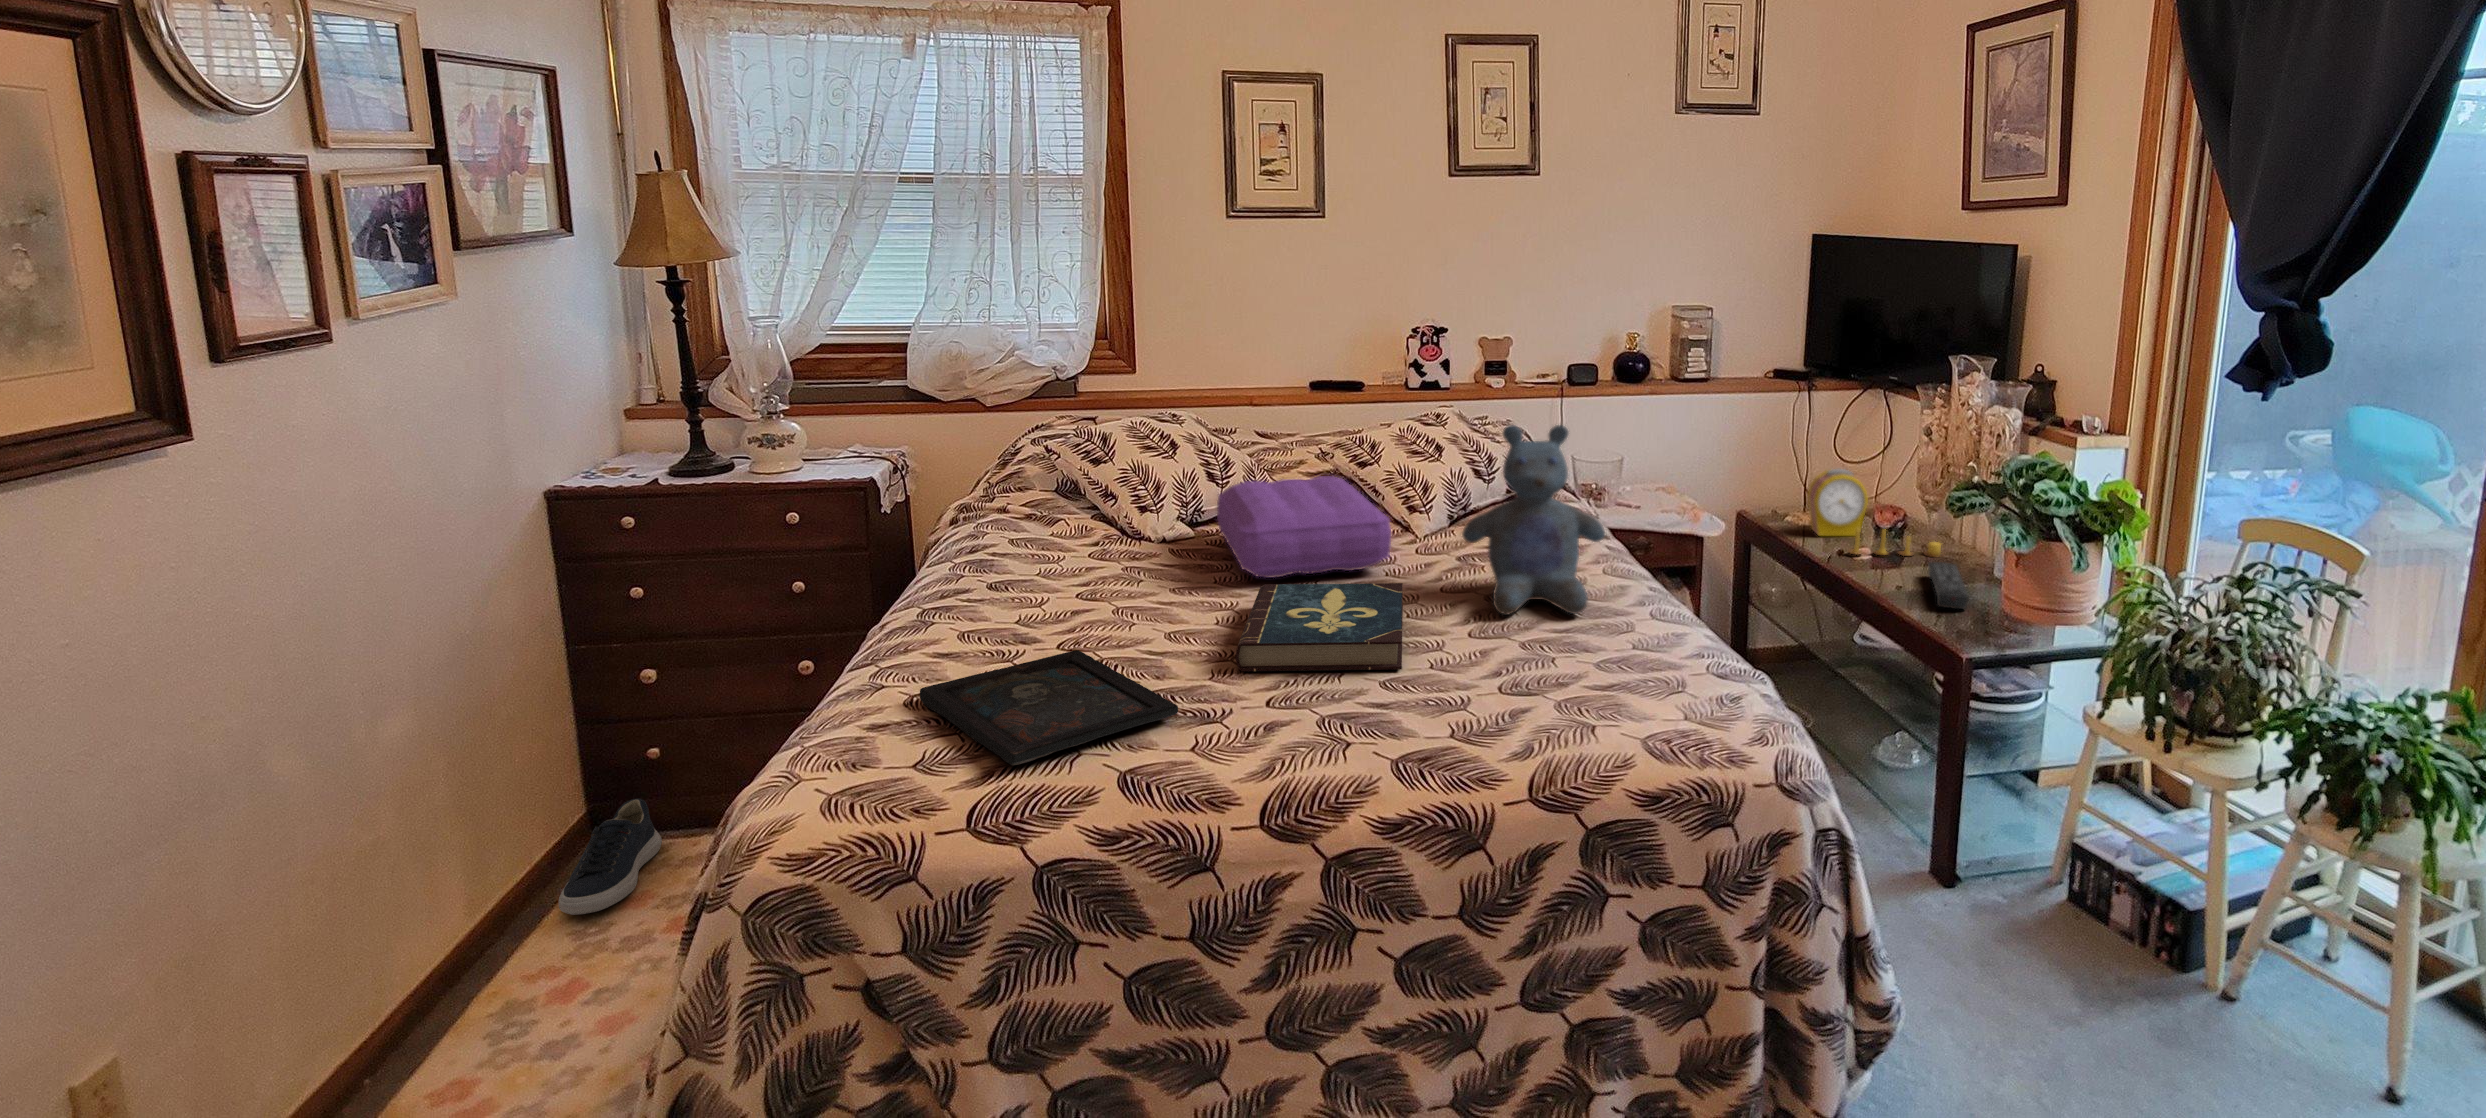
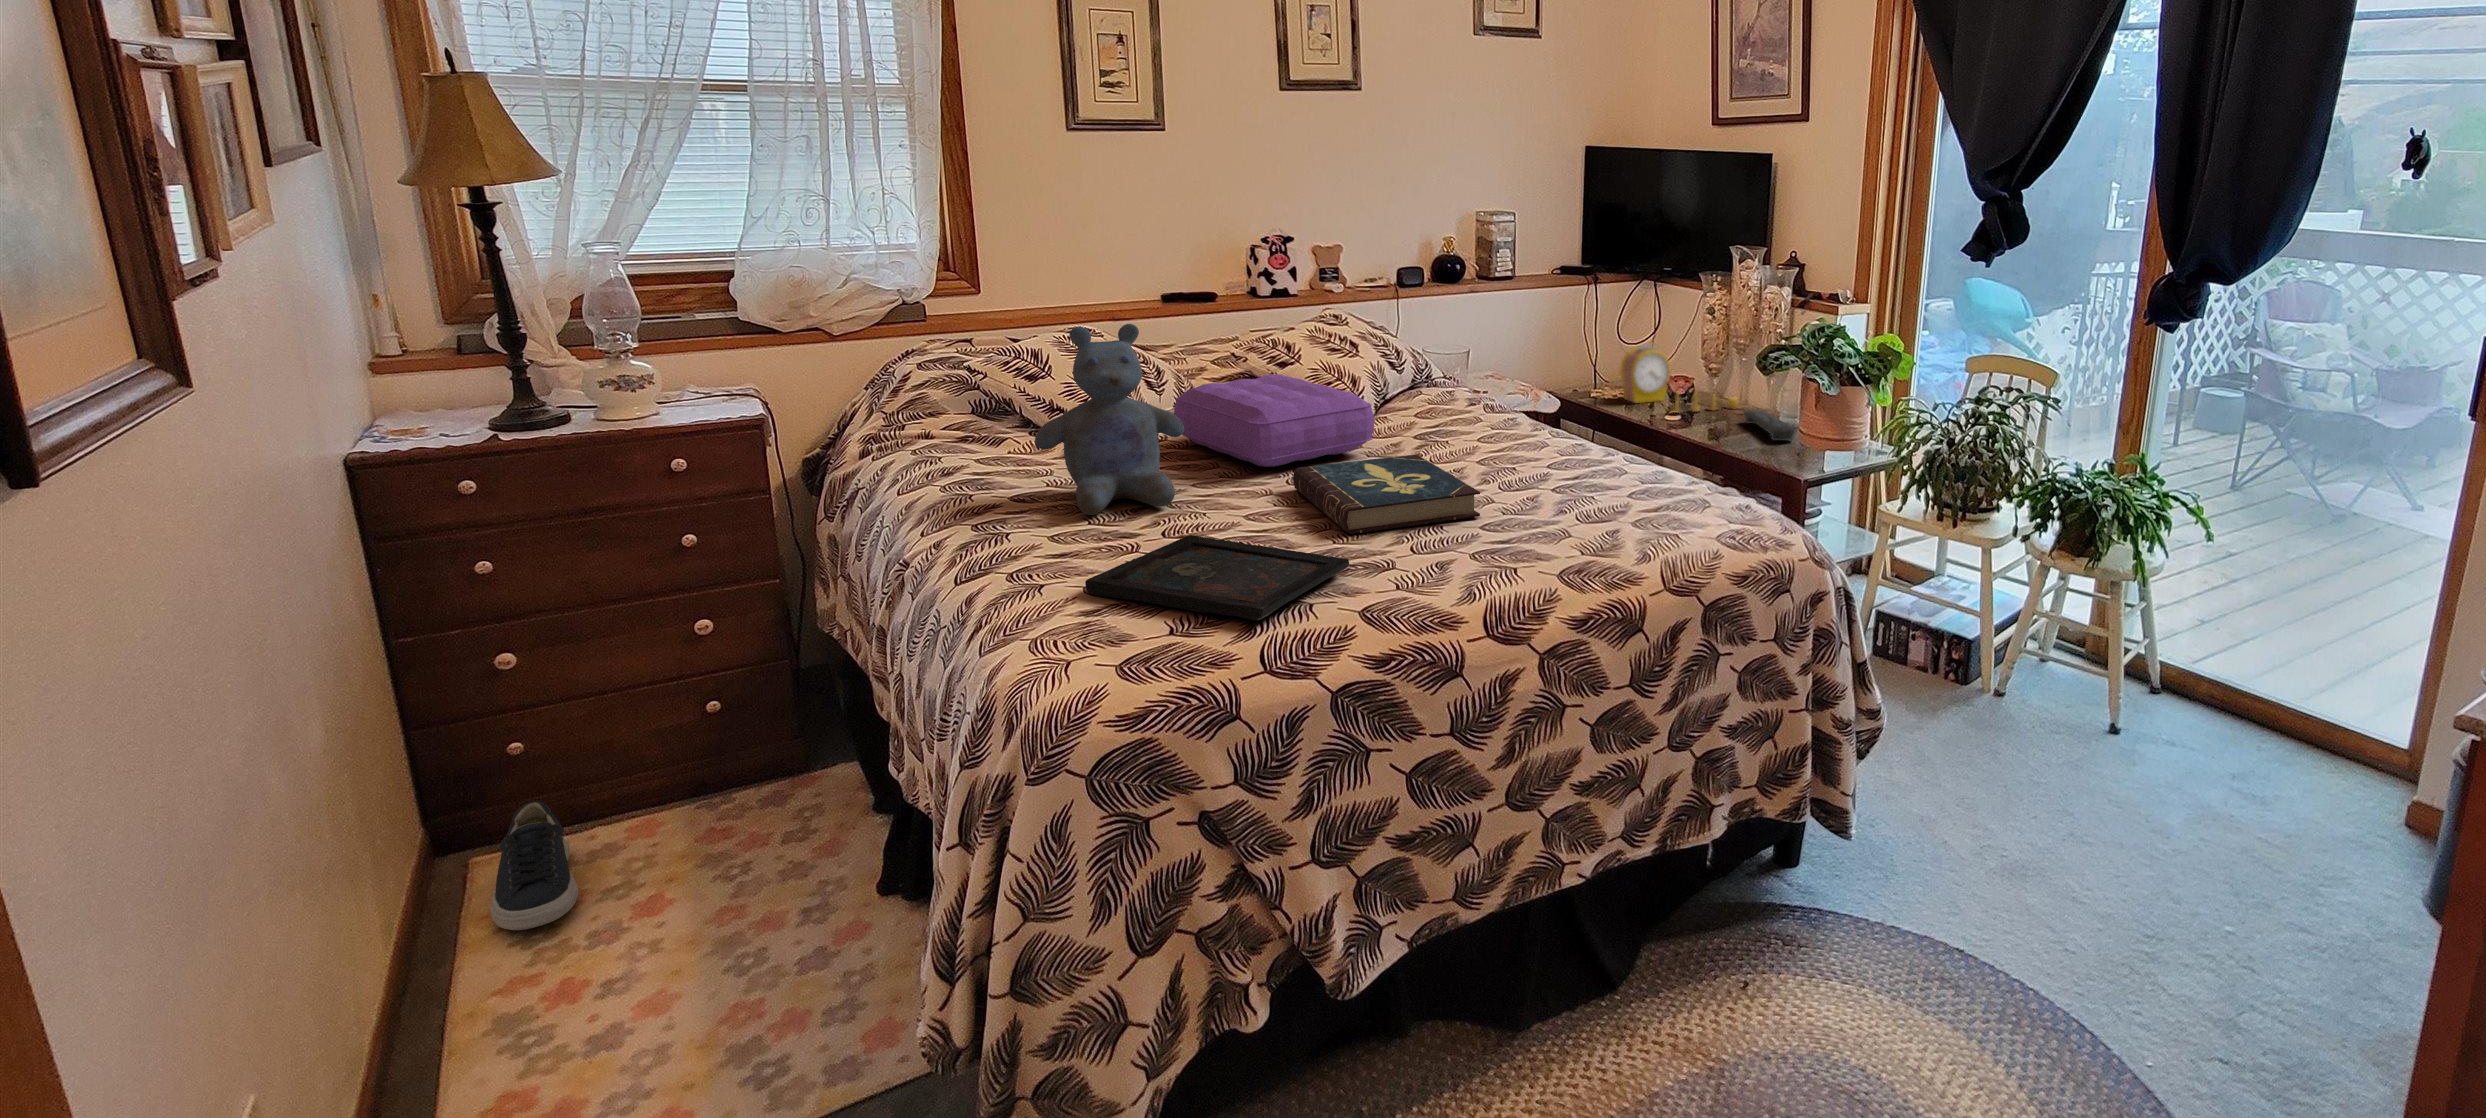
stuffed bear: present [1462,425,1605,615] -> present [1035,324,1184,515]

